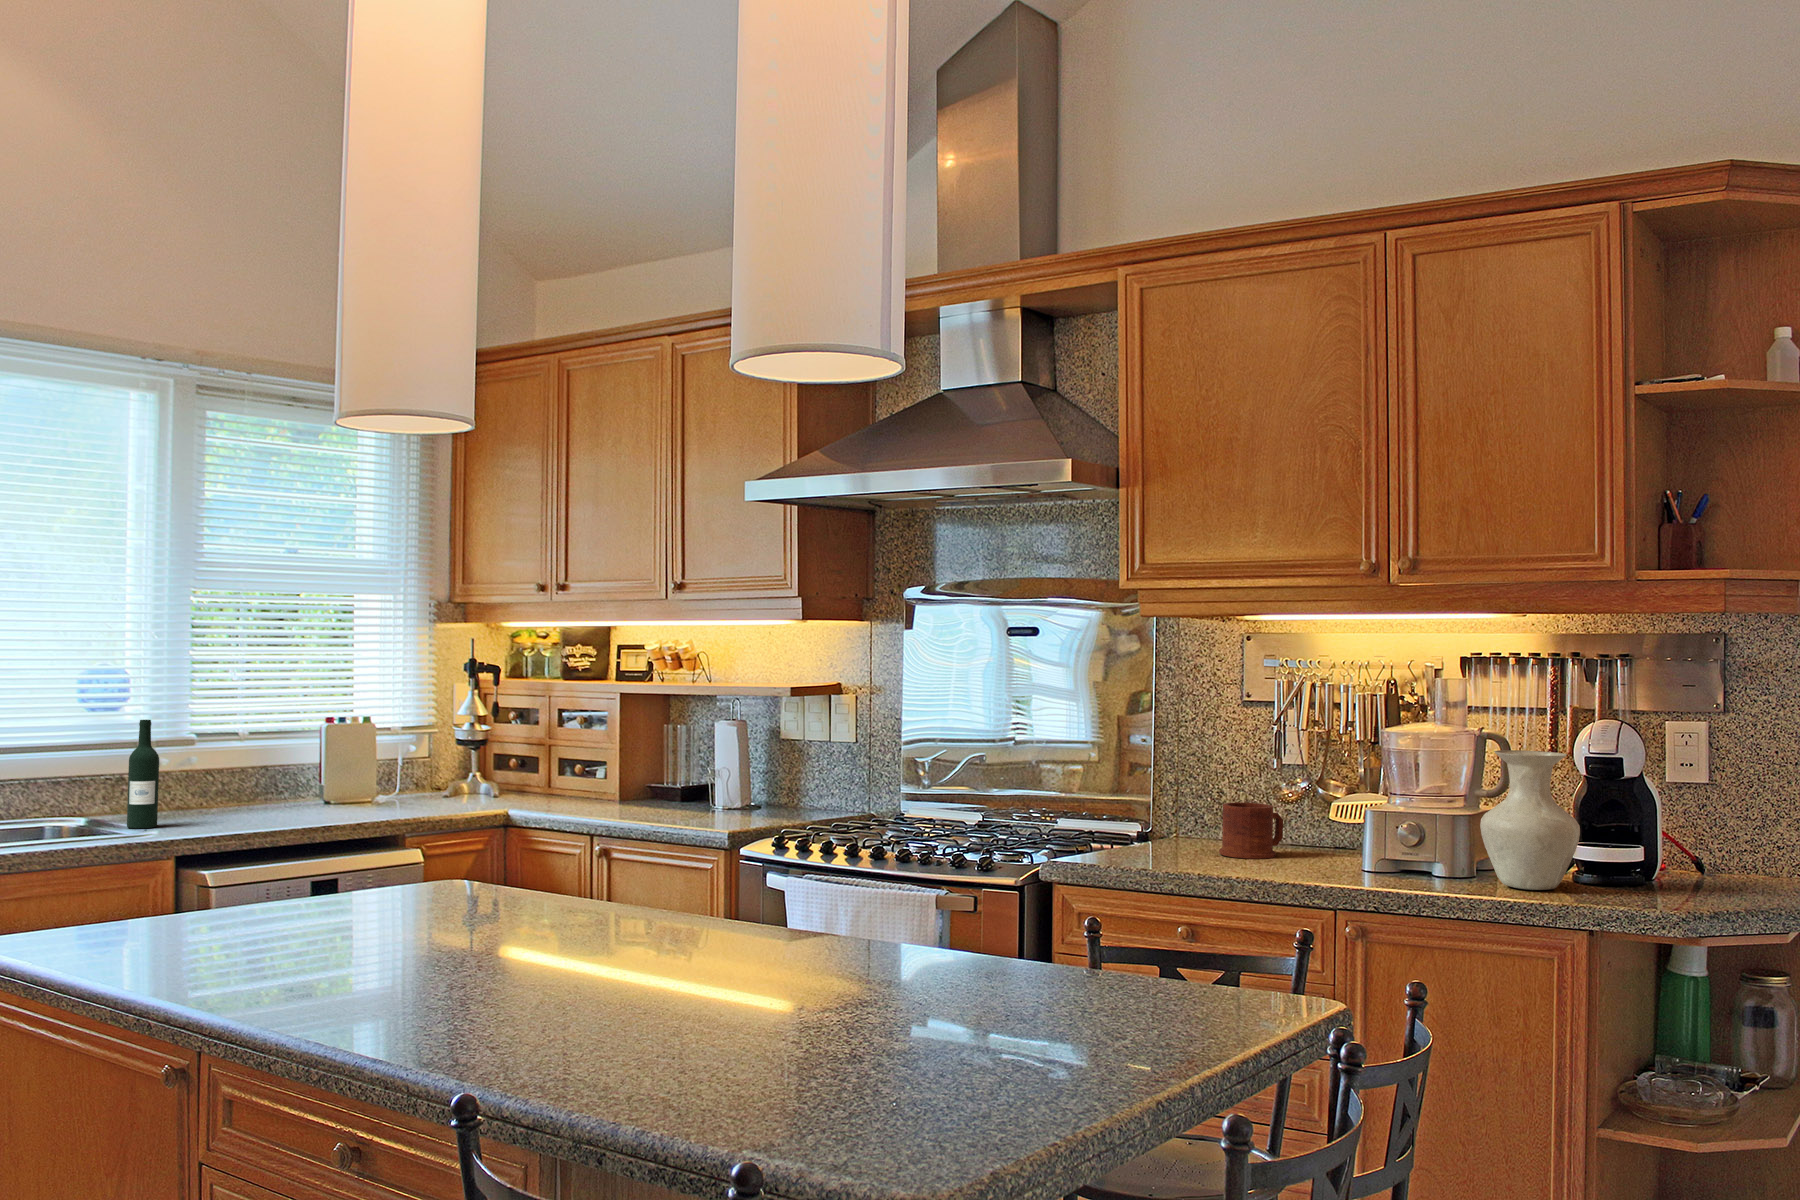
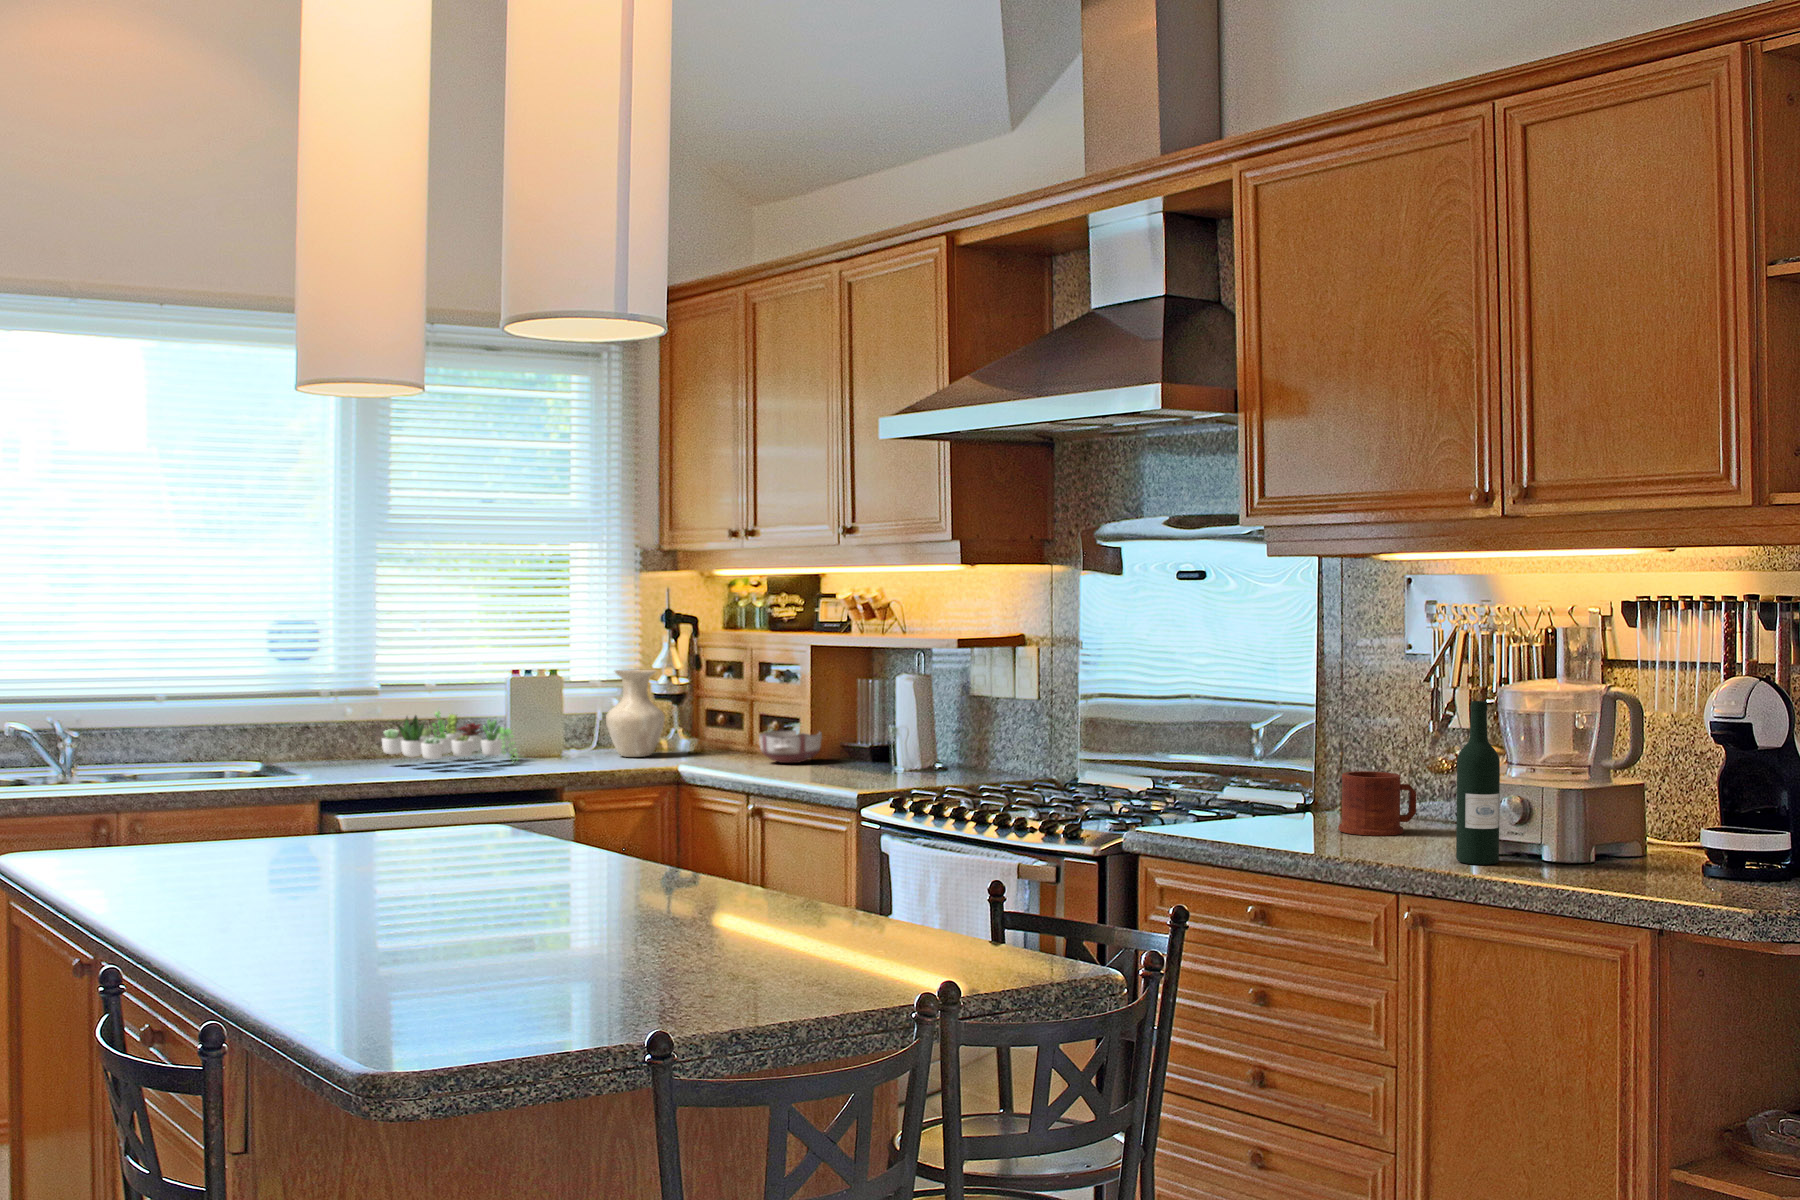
wine bottle: present [127,720,159,828] -> present [1456,701,1500,865]
vase: present [1480,750,1580,890] -> present [606,669,665,757]
succulent plant: none [178,755,330,812] -> present [382,712,518,762]
ceramic bowl: none [573,774,634,806] -> present [759,730,822,763]

